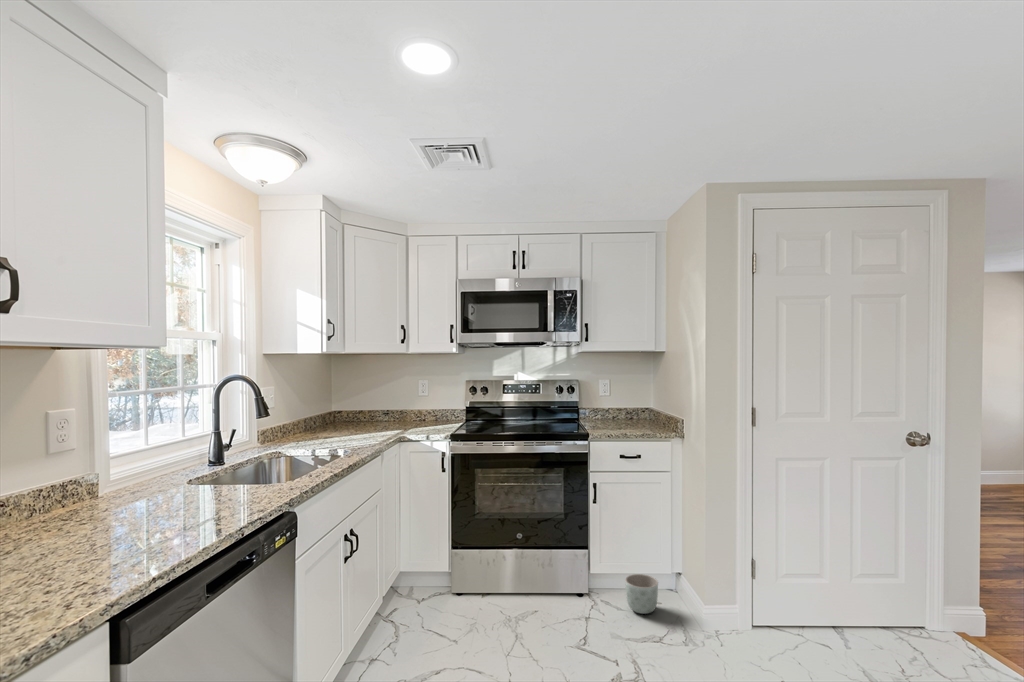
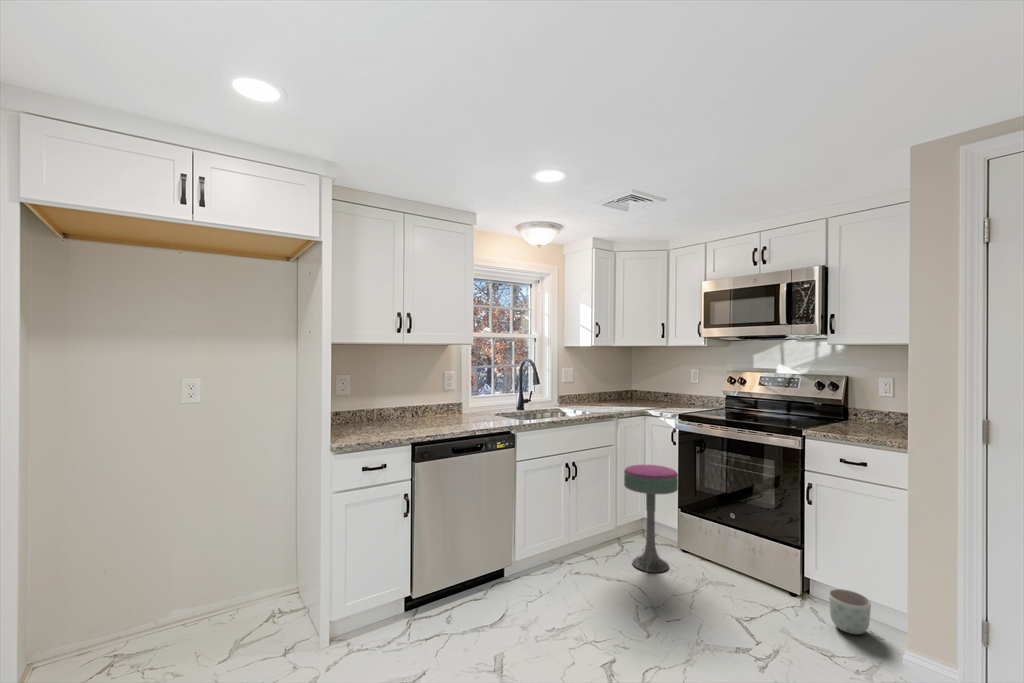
bar stool: none [410,498,474,634] -> present [624,464,678,572]

